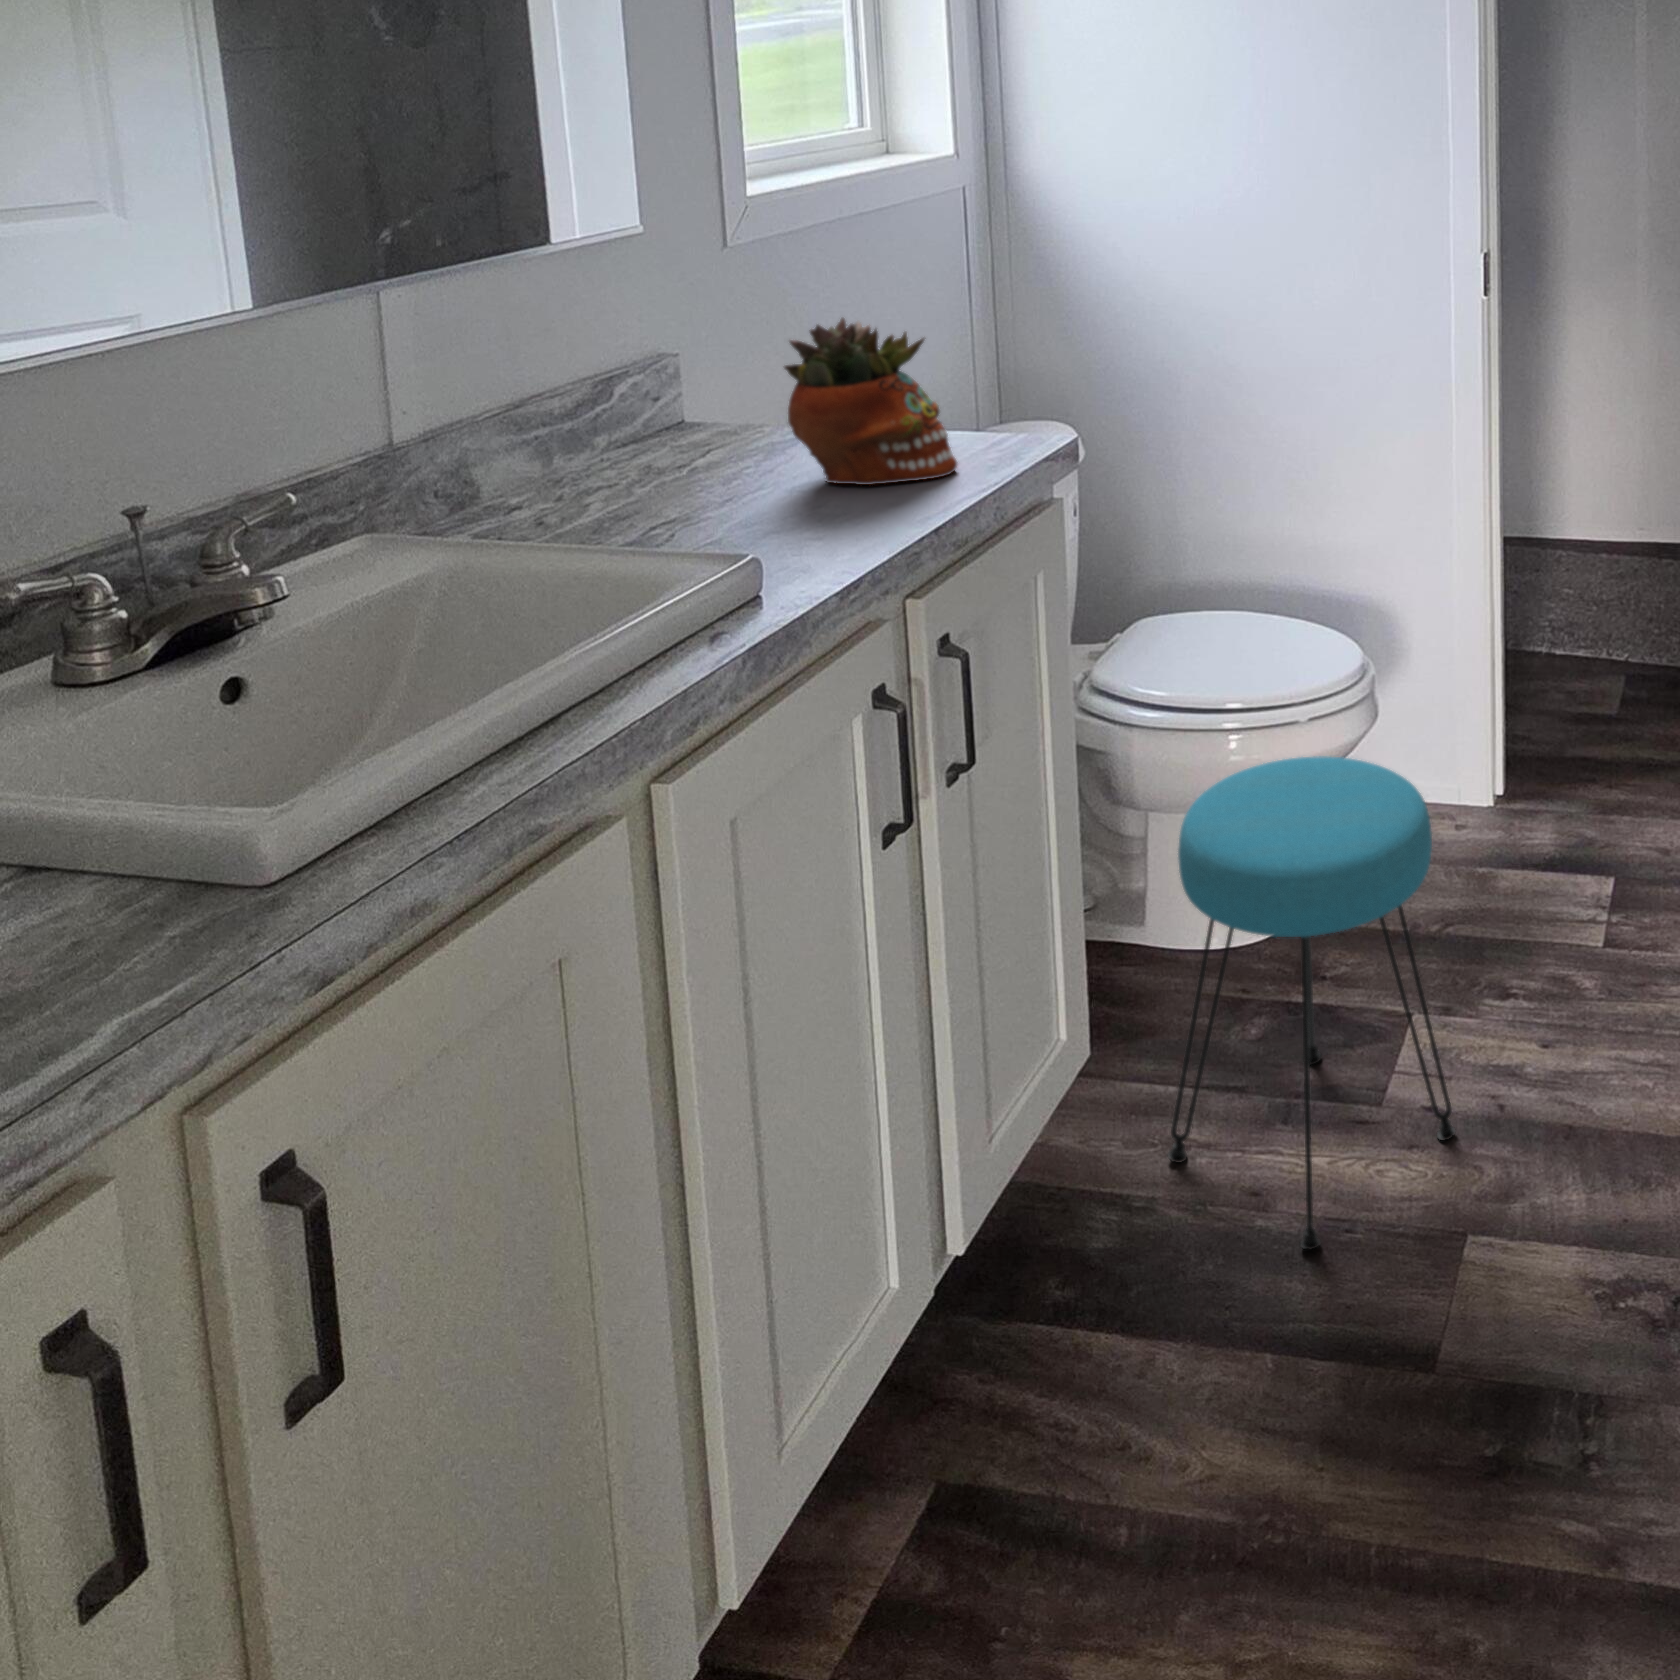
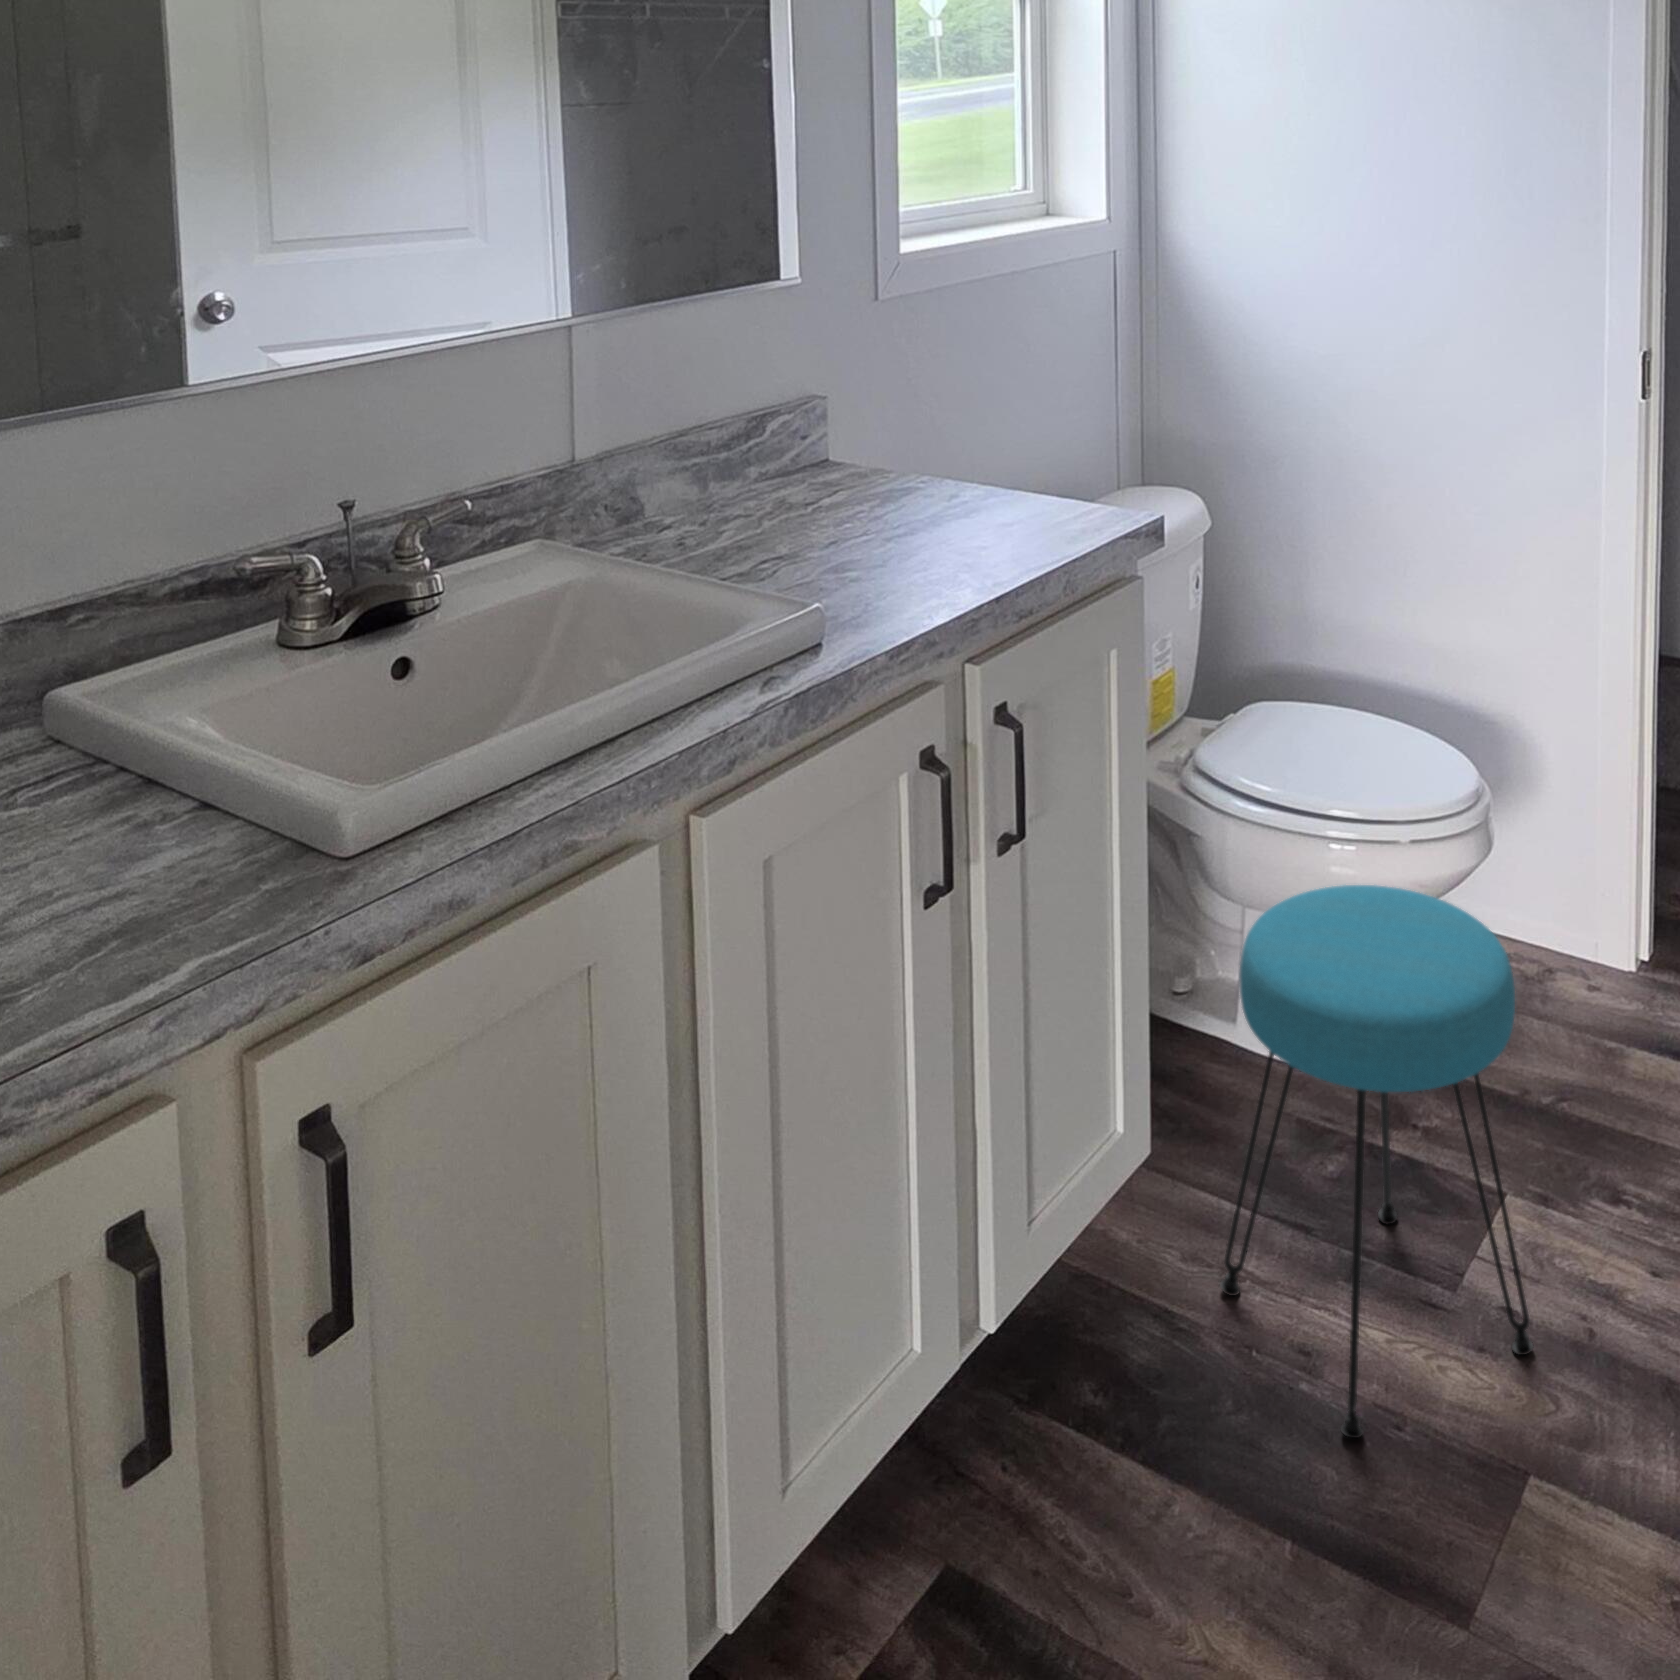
succulent planter: present [784,318,957,485] -> none [889,378,1041,544]

